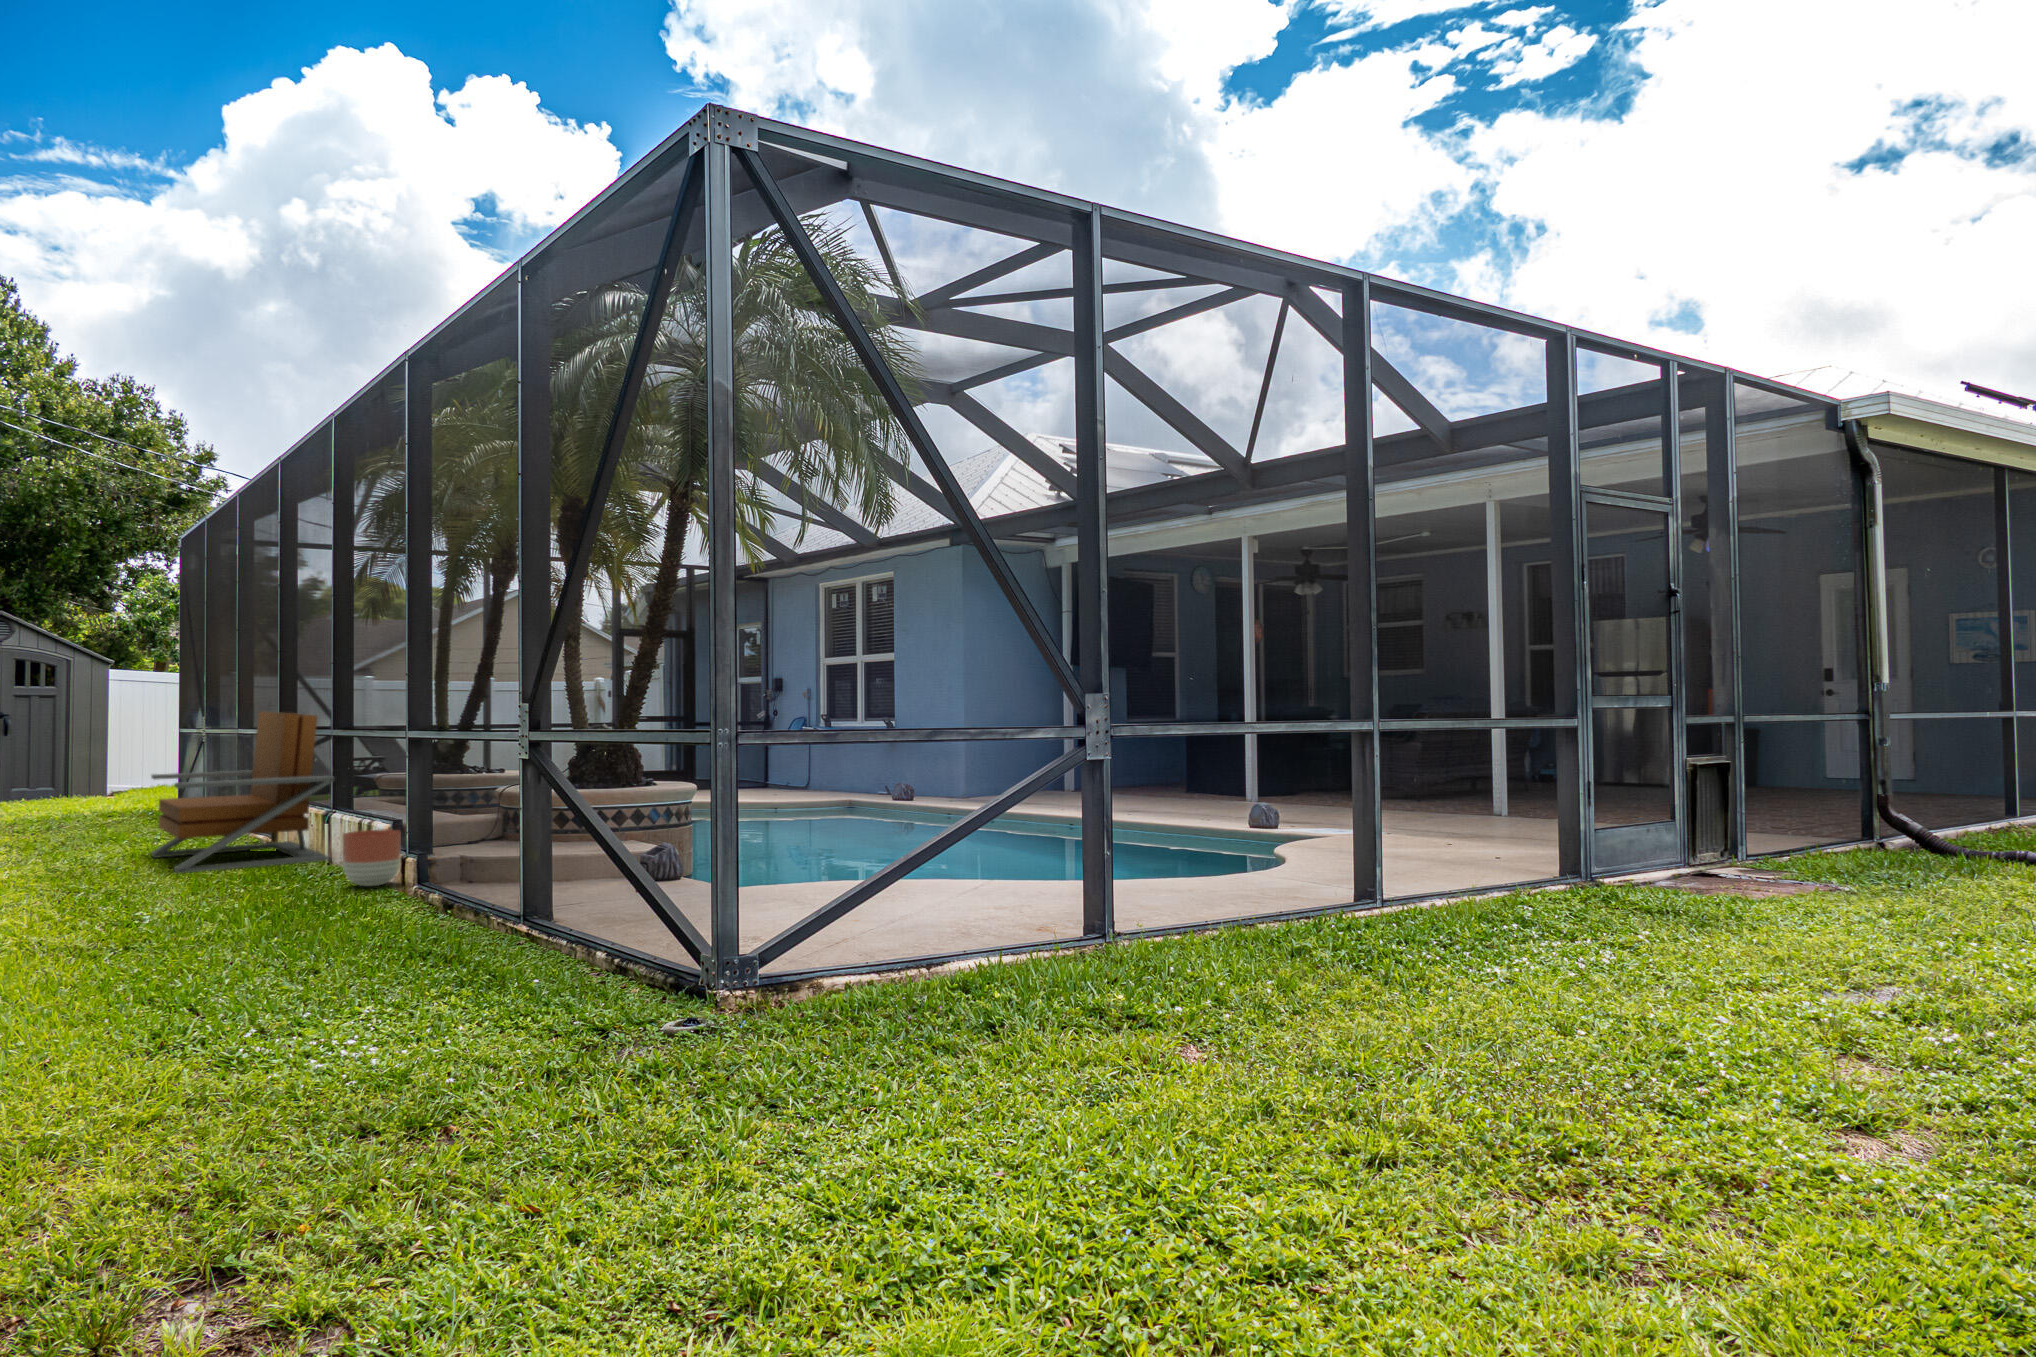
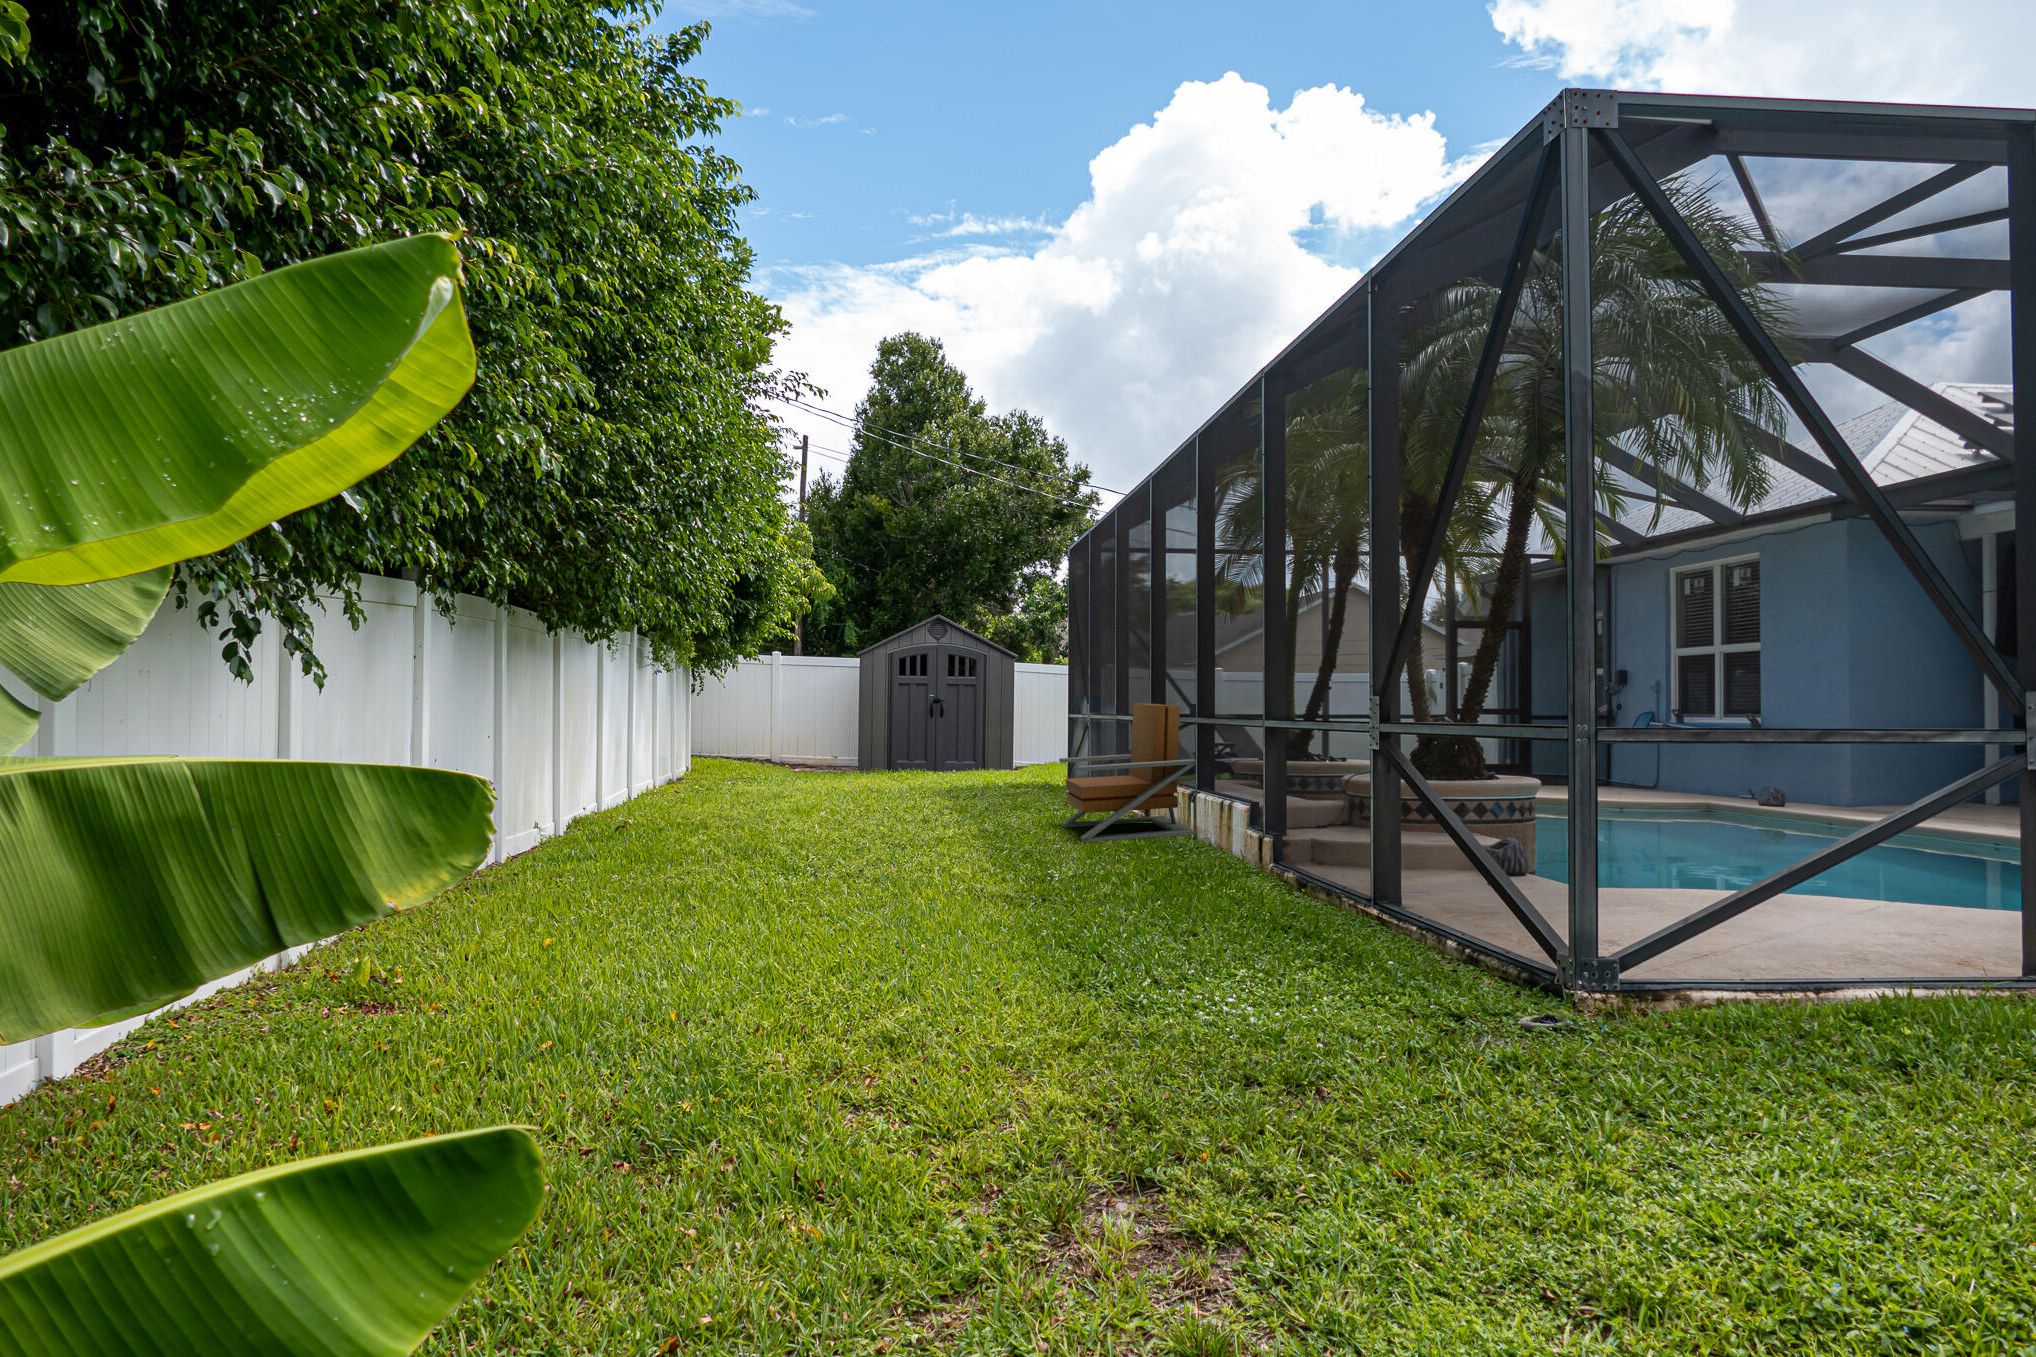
planter: present [343,830,401,886] -> none [1208,810,1256,860]

